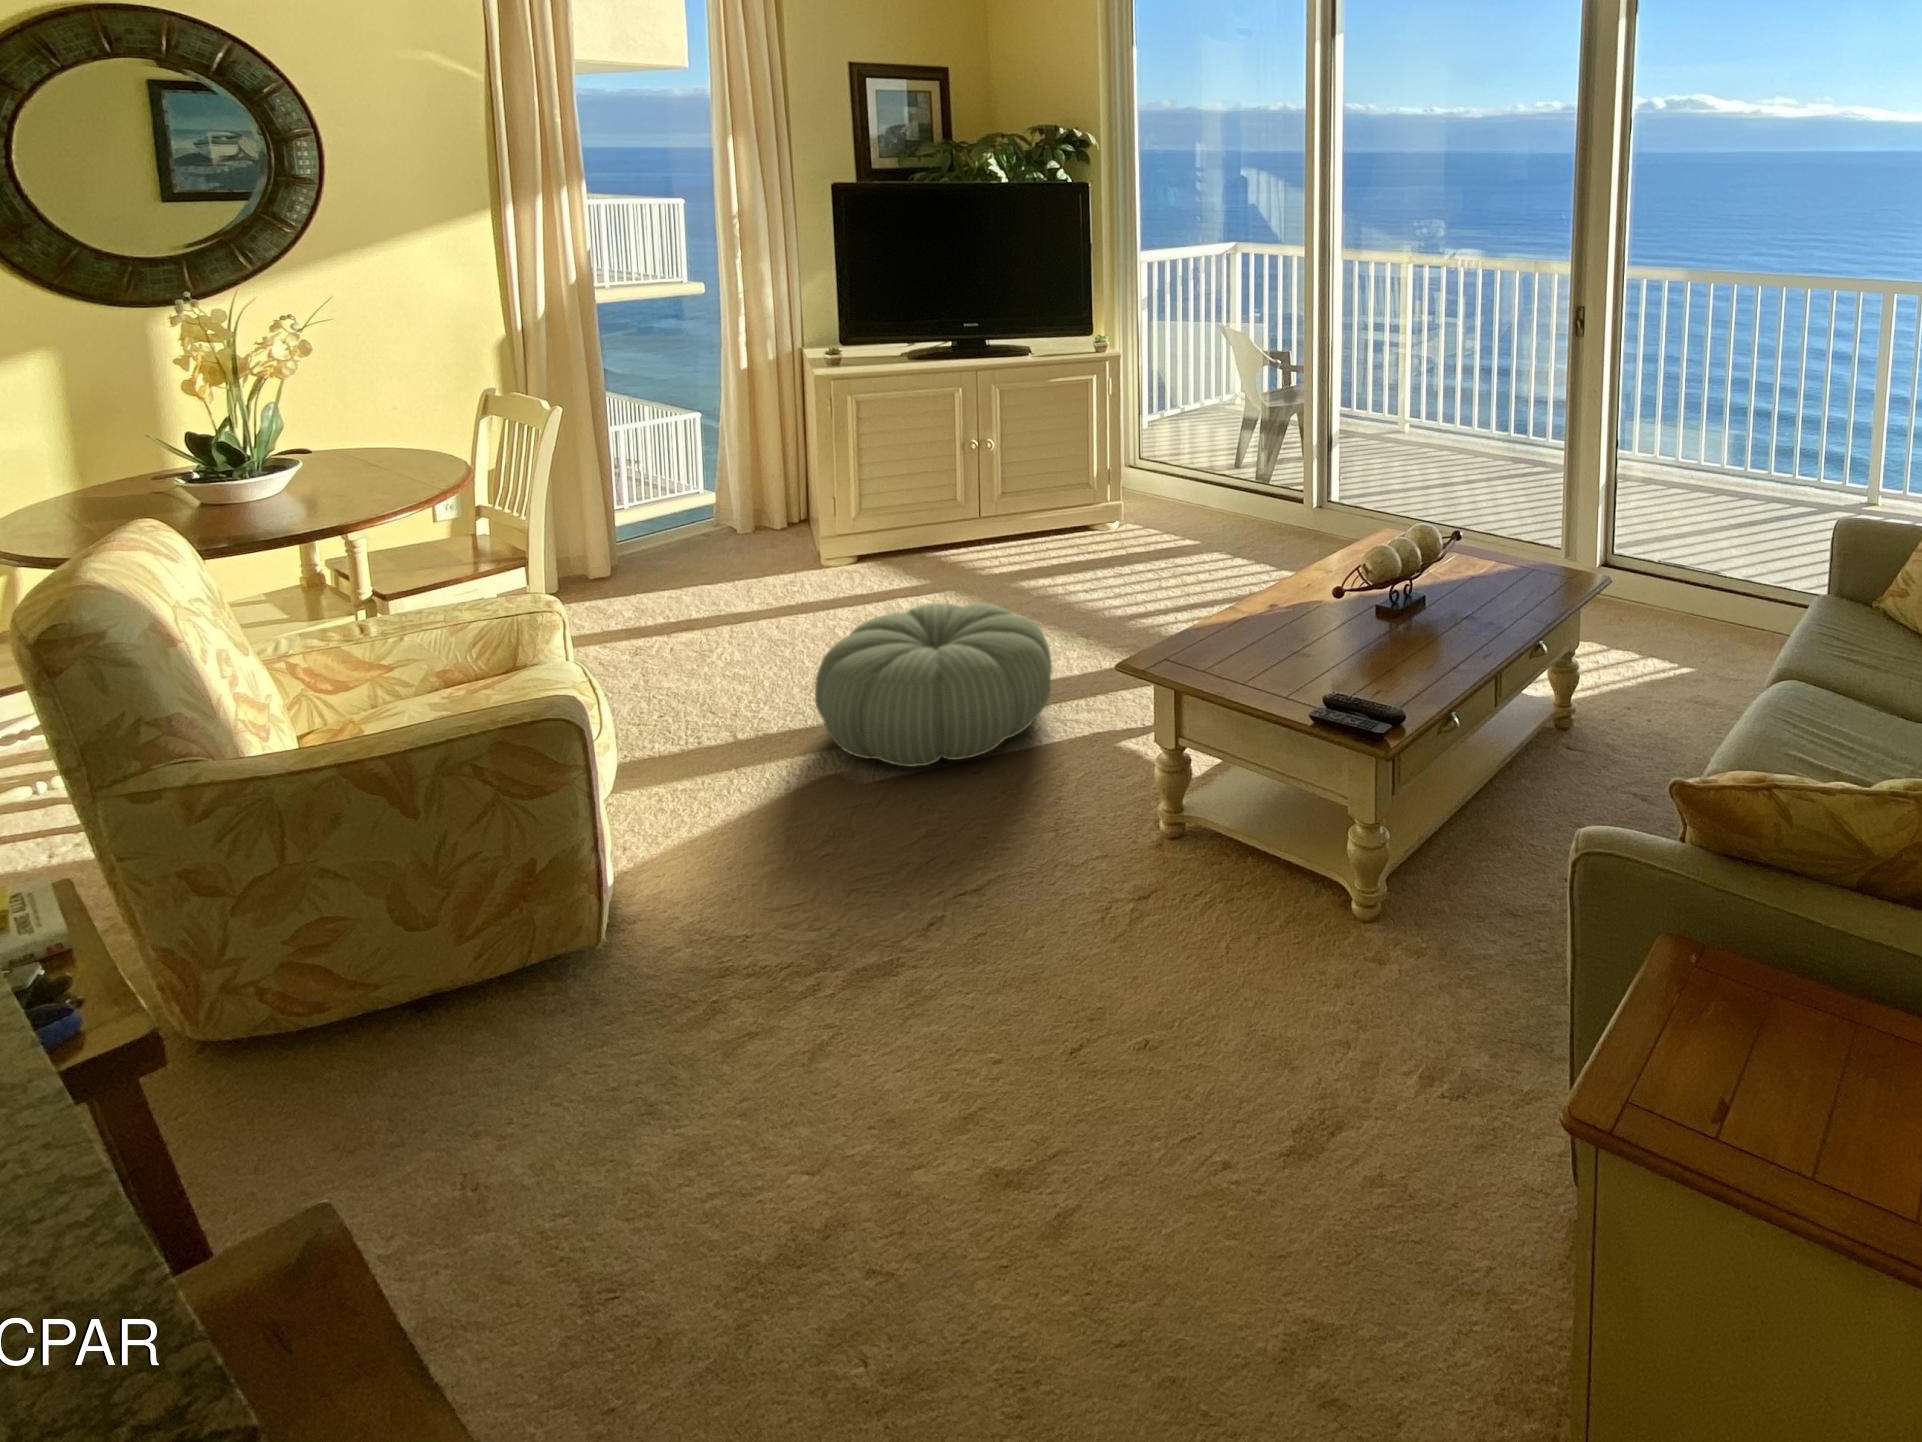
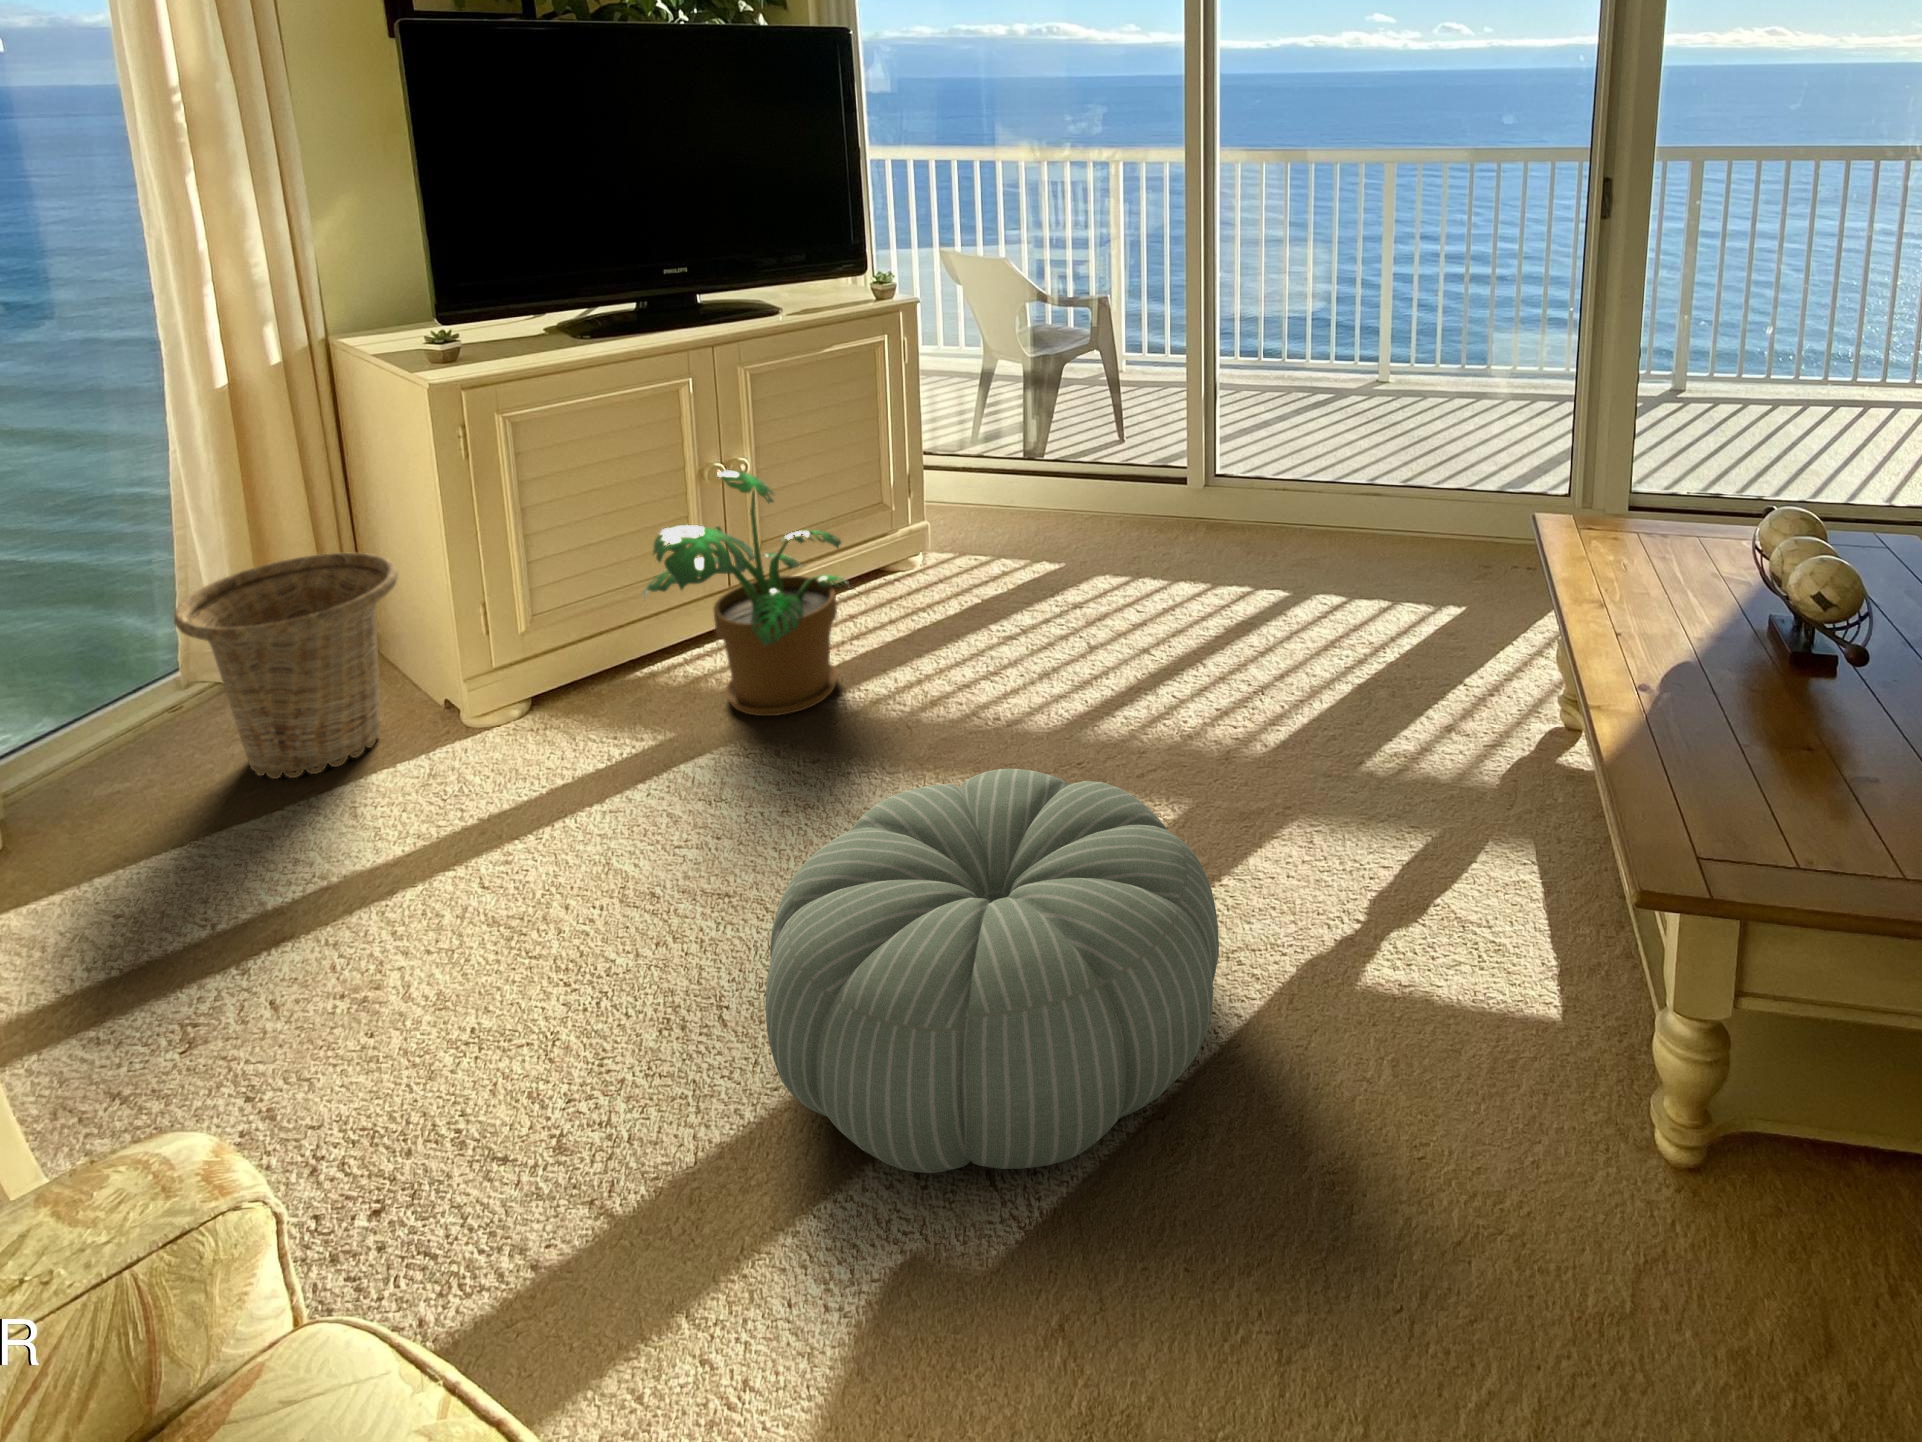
potted plant: none [888,444,1026,586] -> present [643,470,847,716]
basket: none [693,461,799,572] -> present [174,553,398,779]

